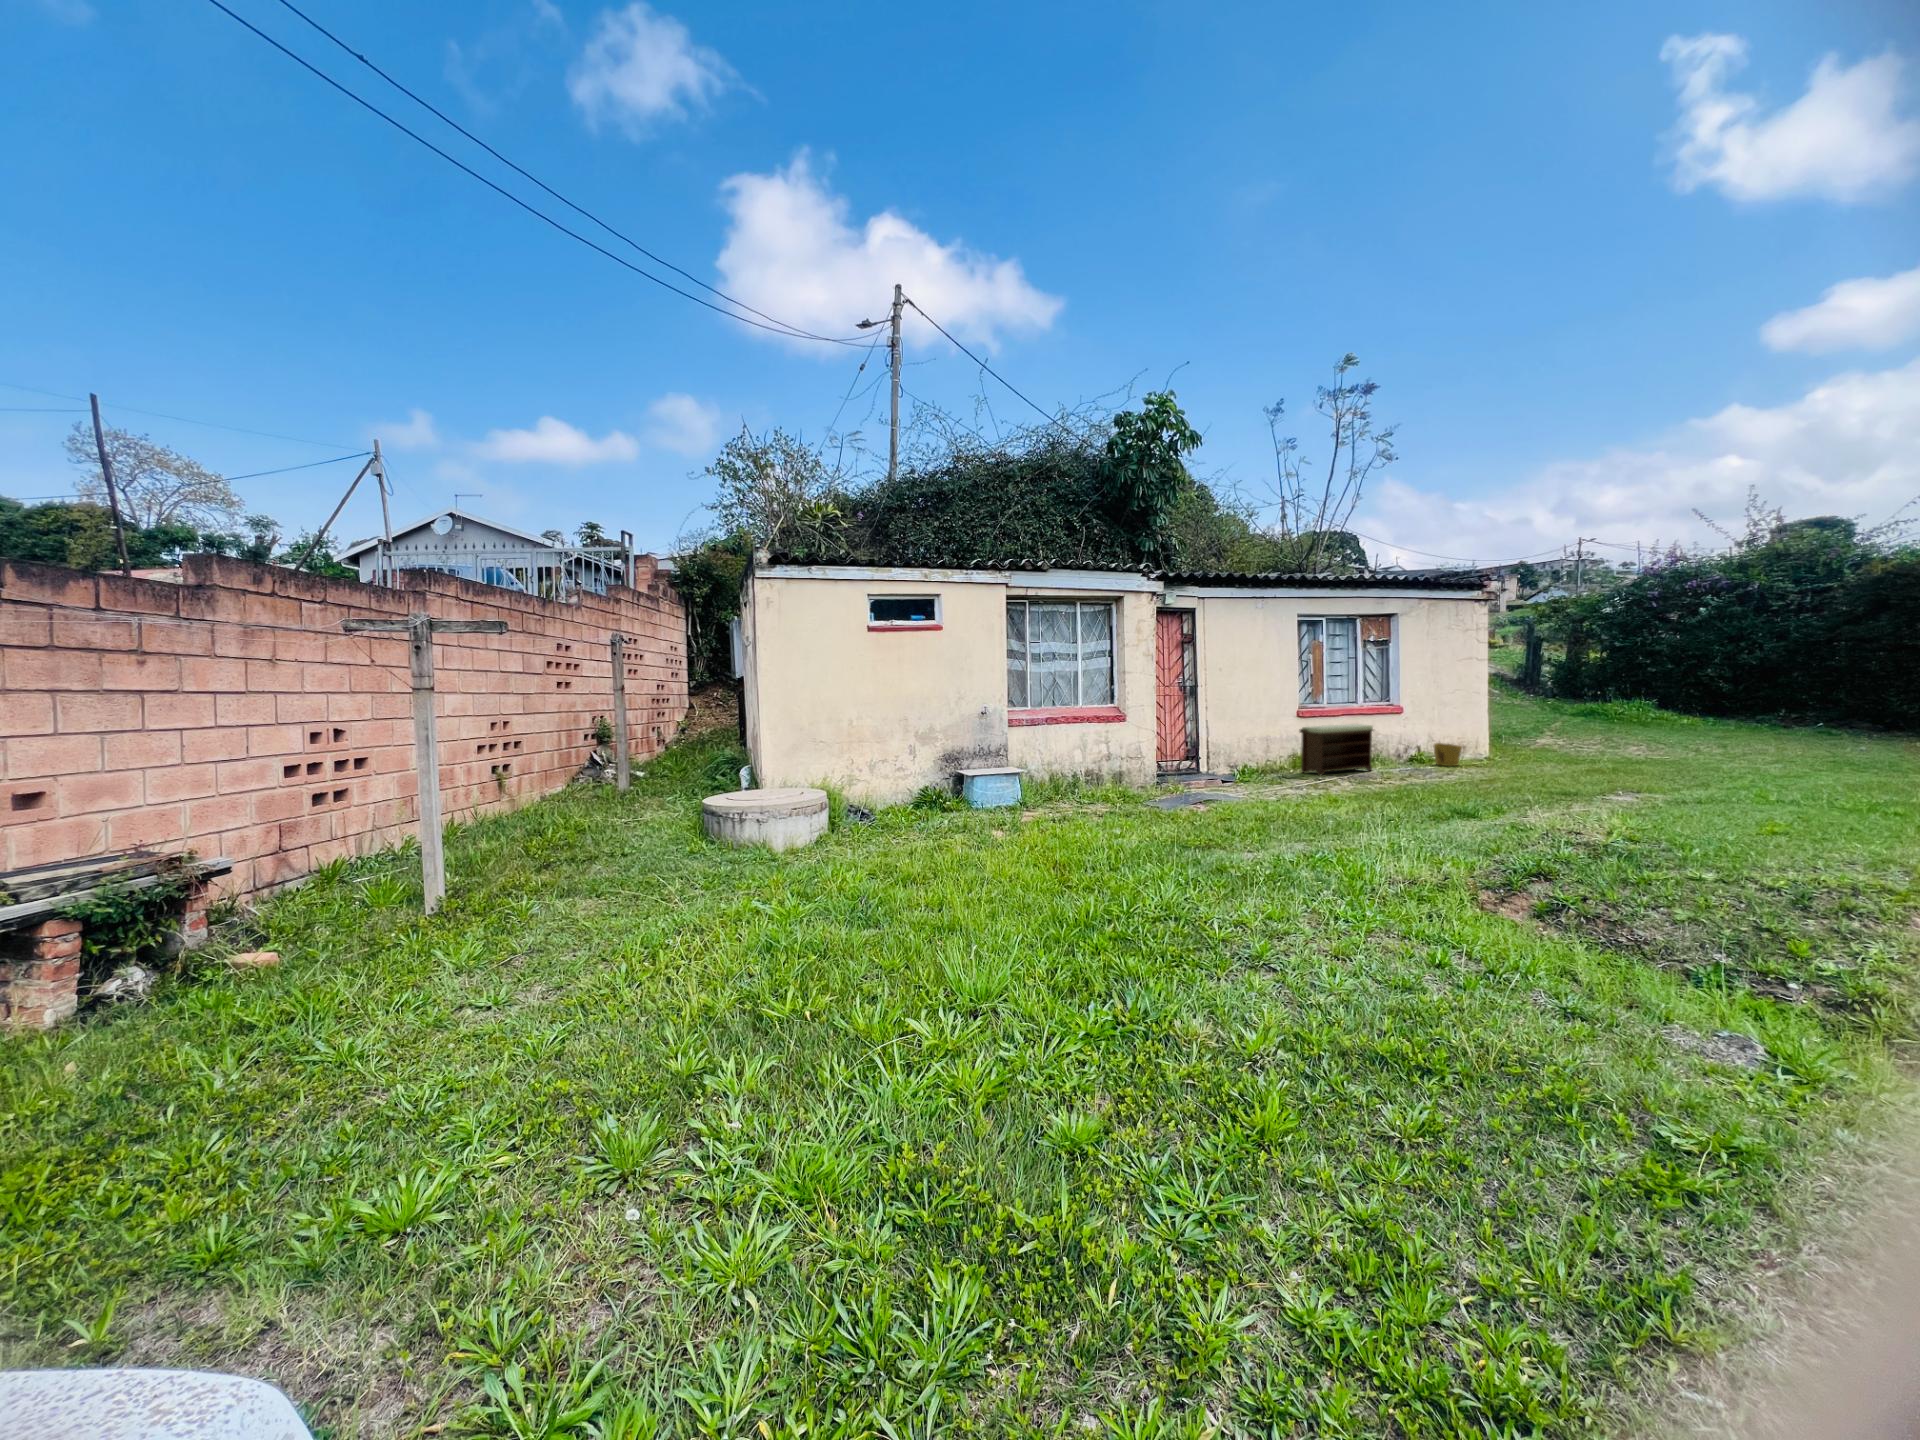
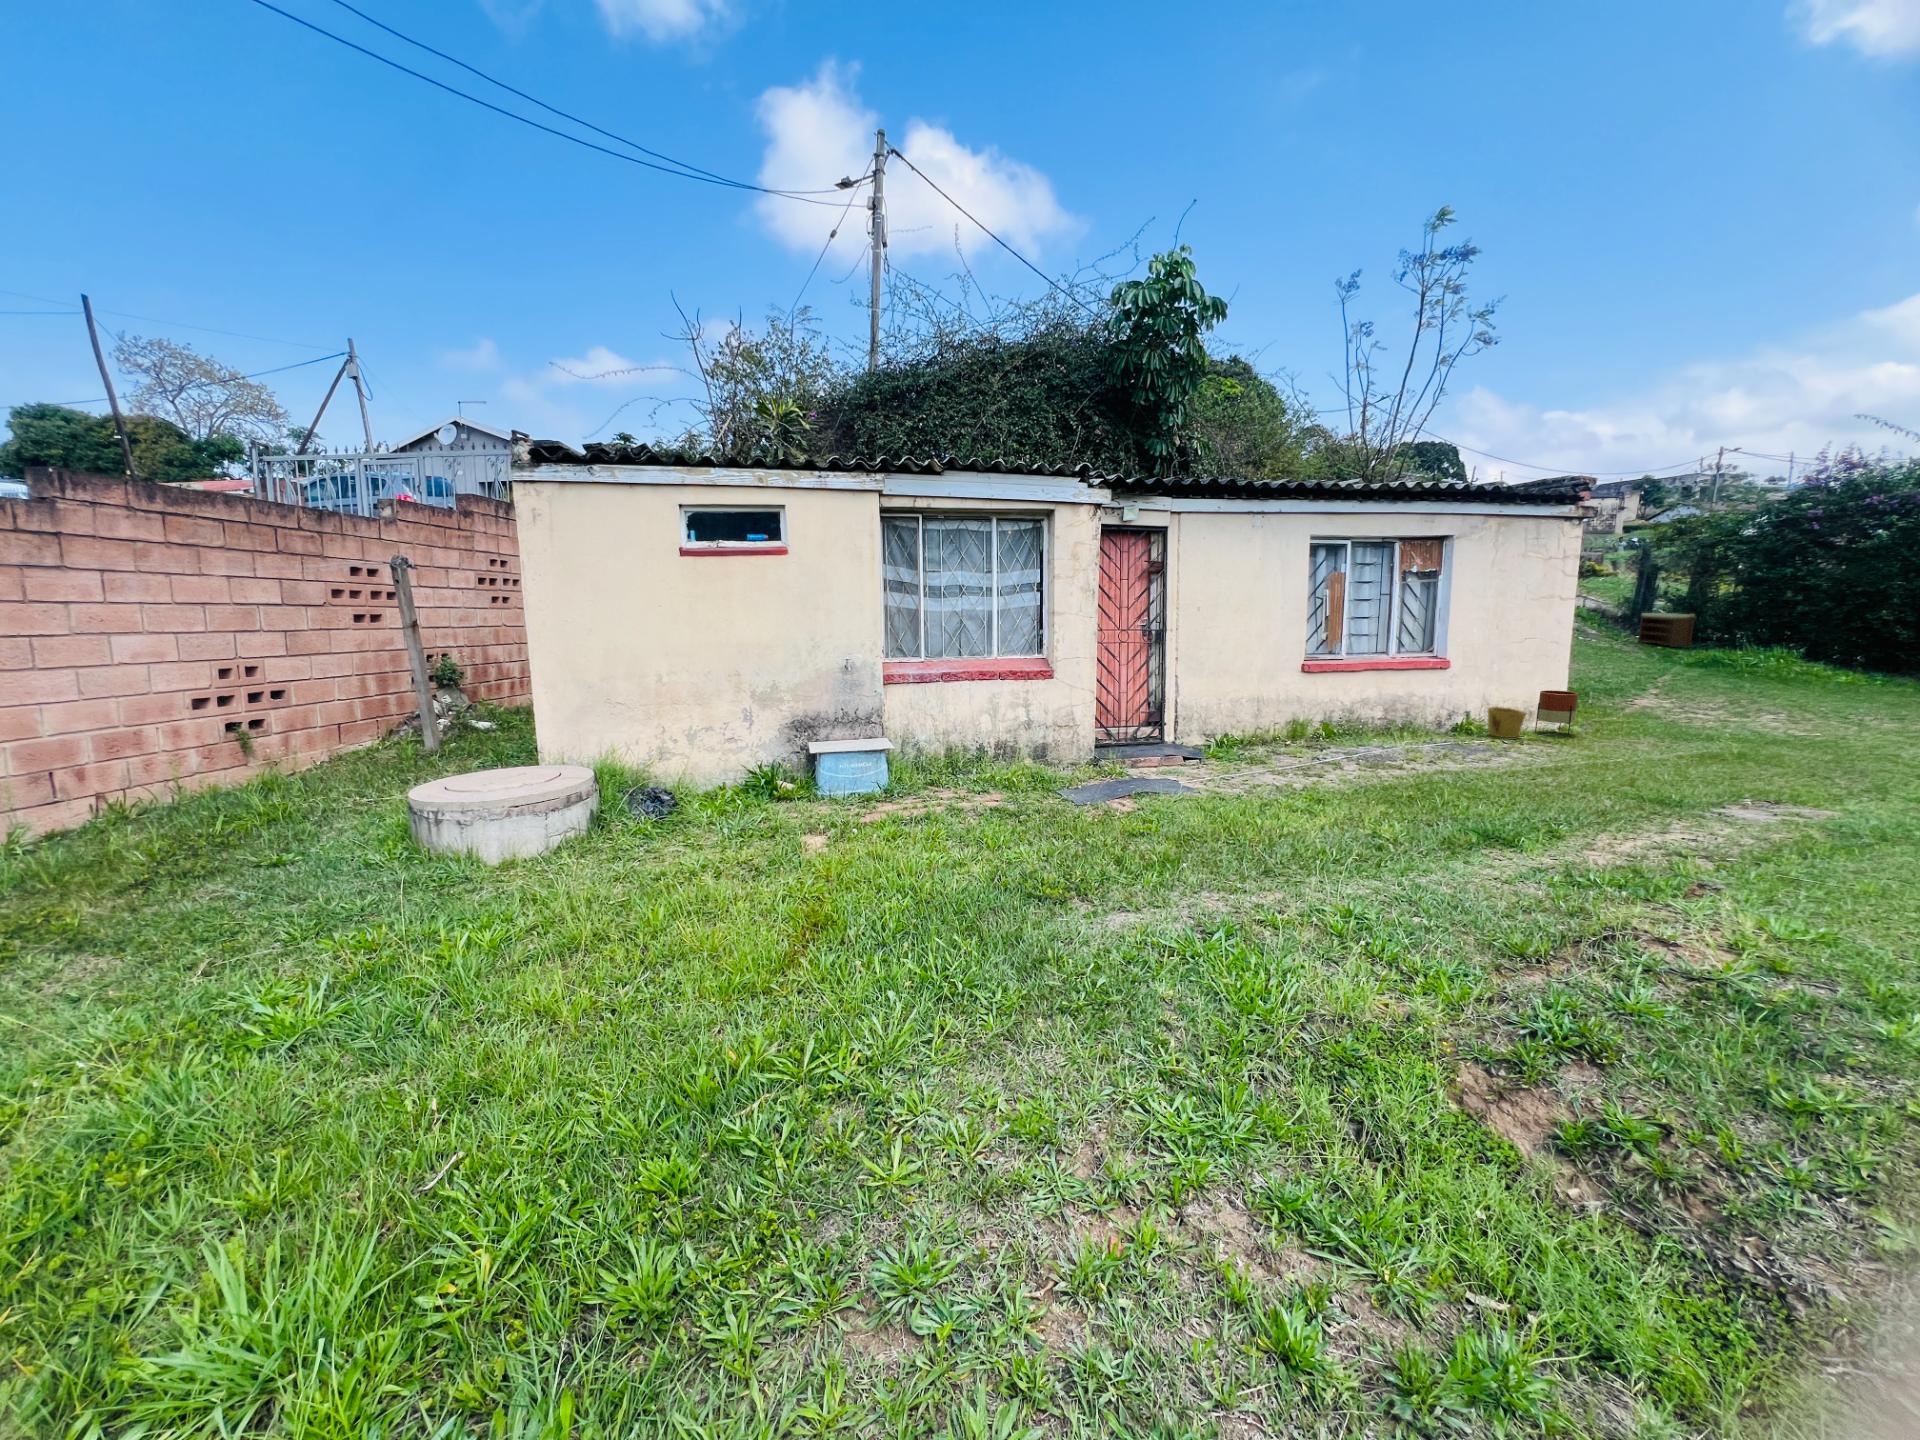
bench: present [1300,724,1373,775] -> present [1638,613,1697,647]
planter: none [1469,730,1497,764] -> present [1535,690,1578,736]

